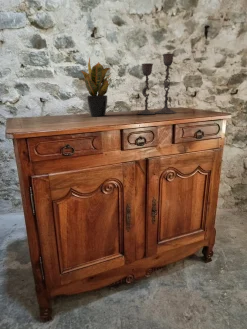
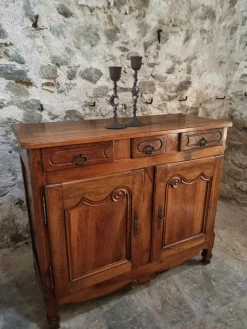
potted plant: present [81,58,110,116] -> none [21,49,77,133]

